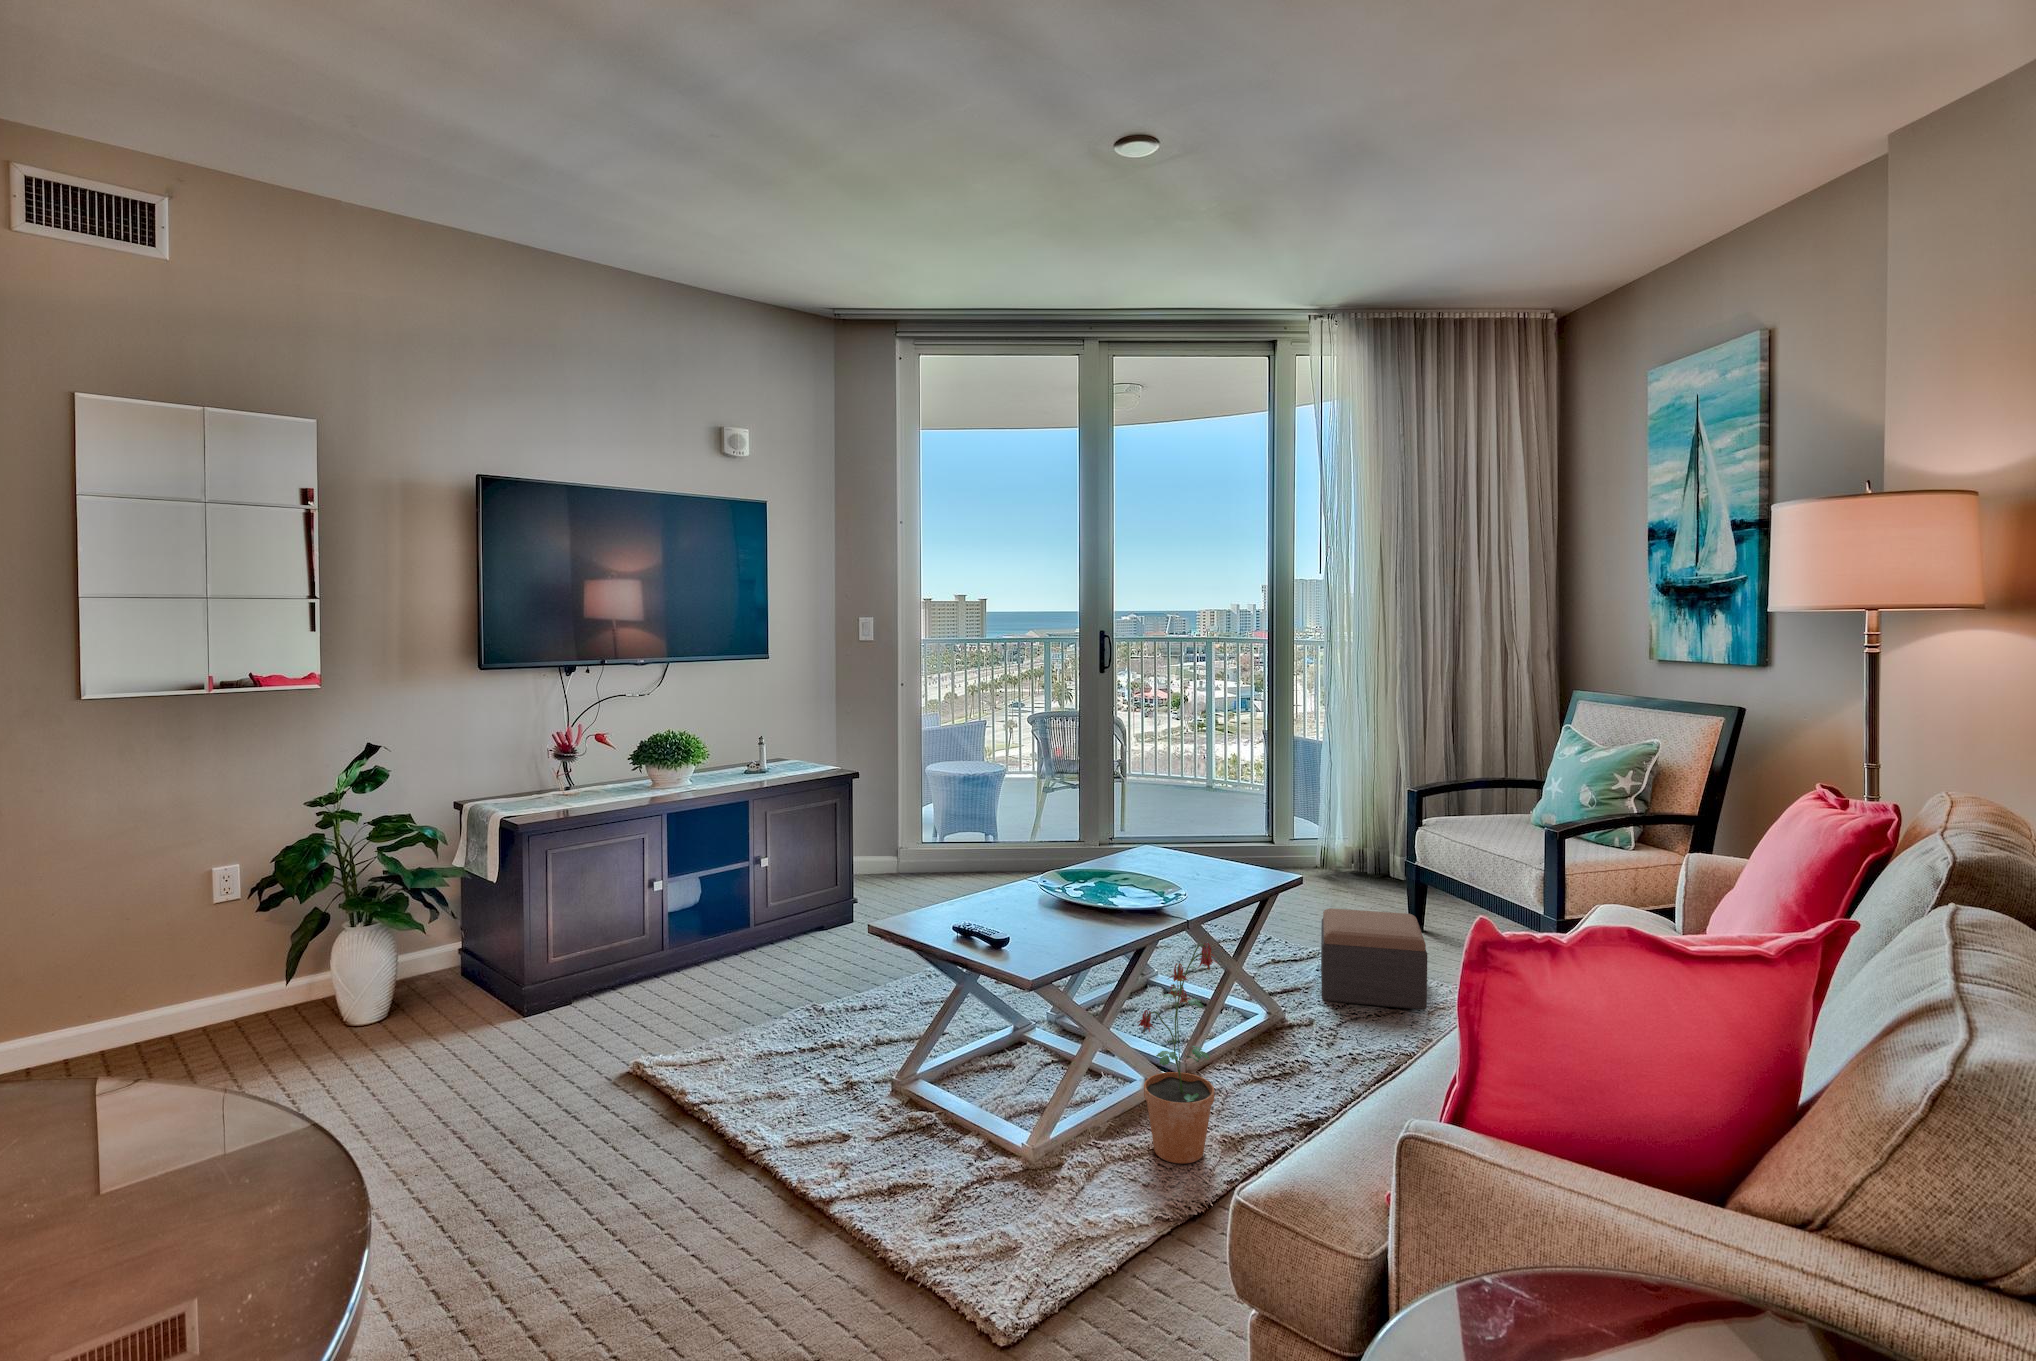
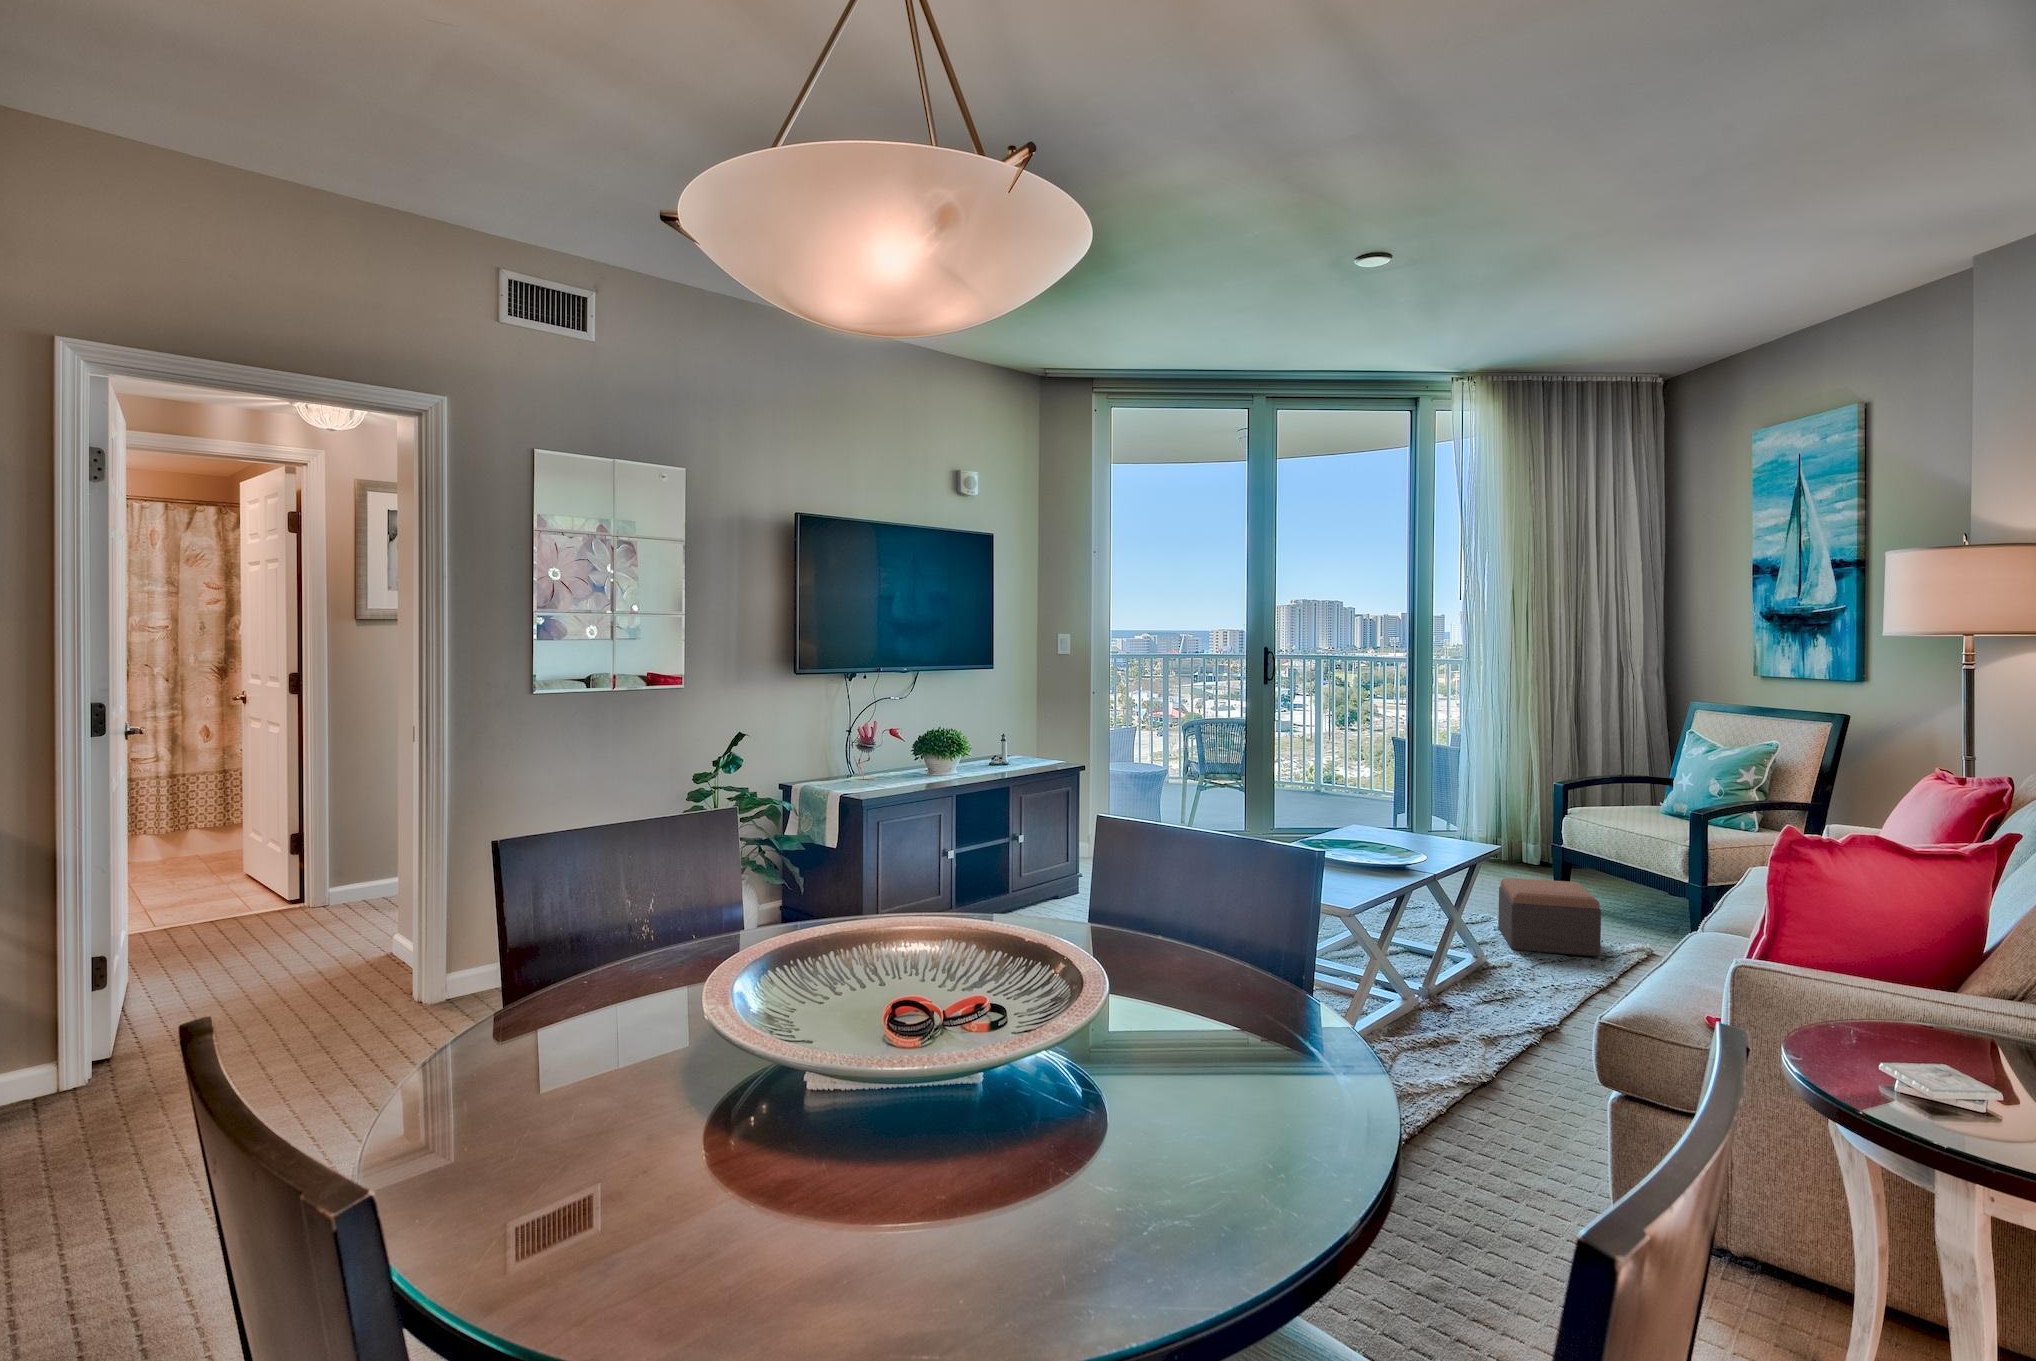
potted plant: present [1138,943,1217,1164] -> none [1425,884,1488,1048]

